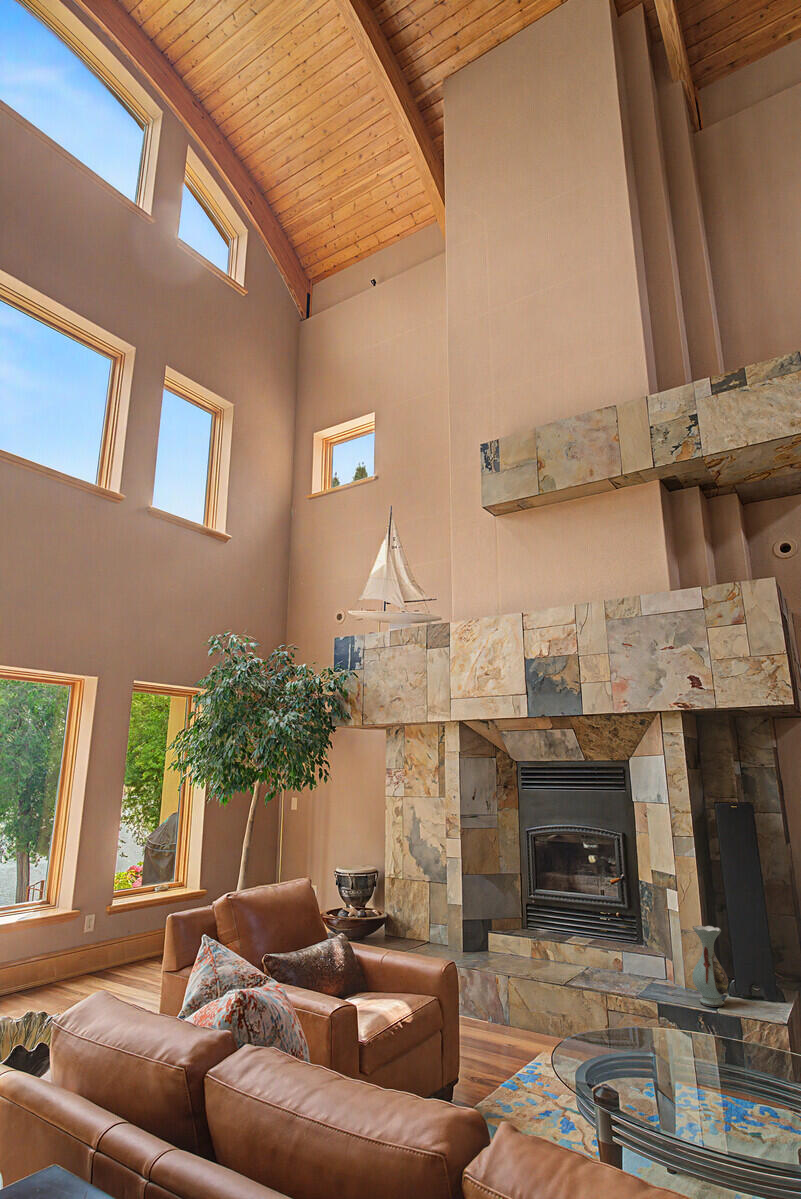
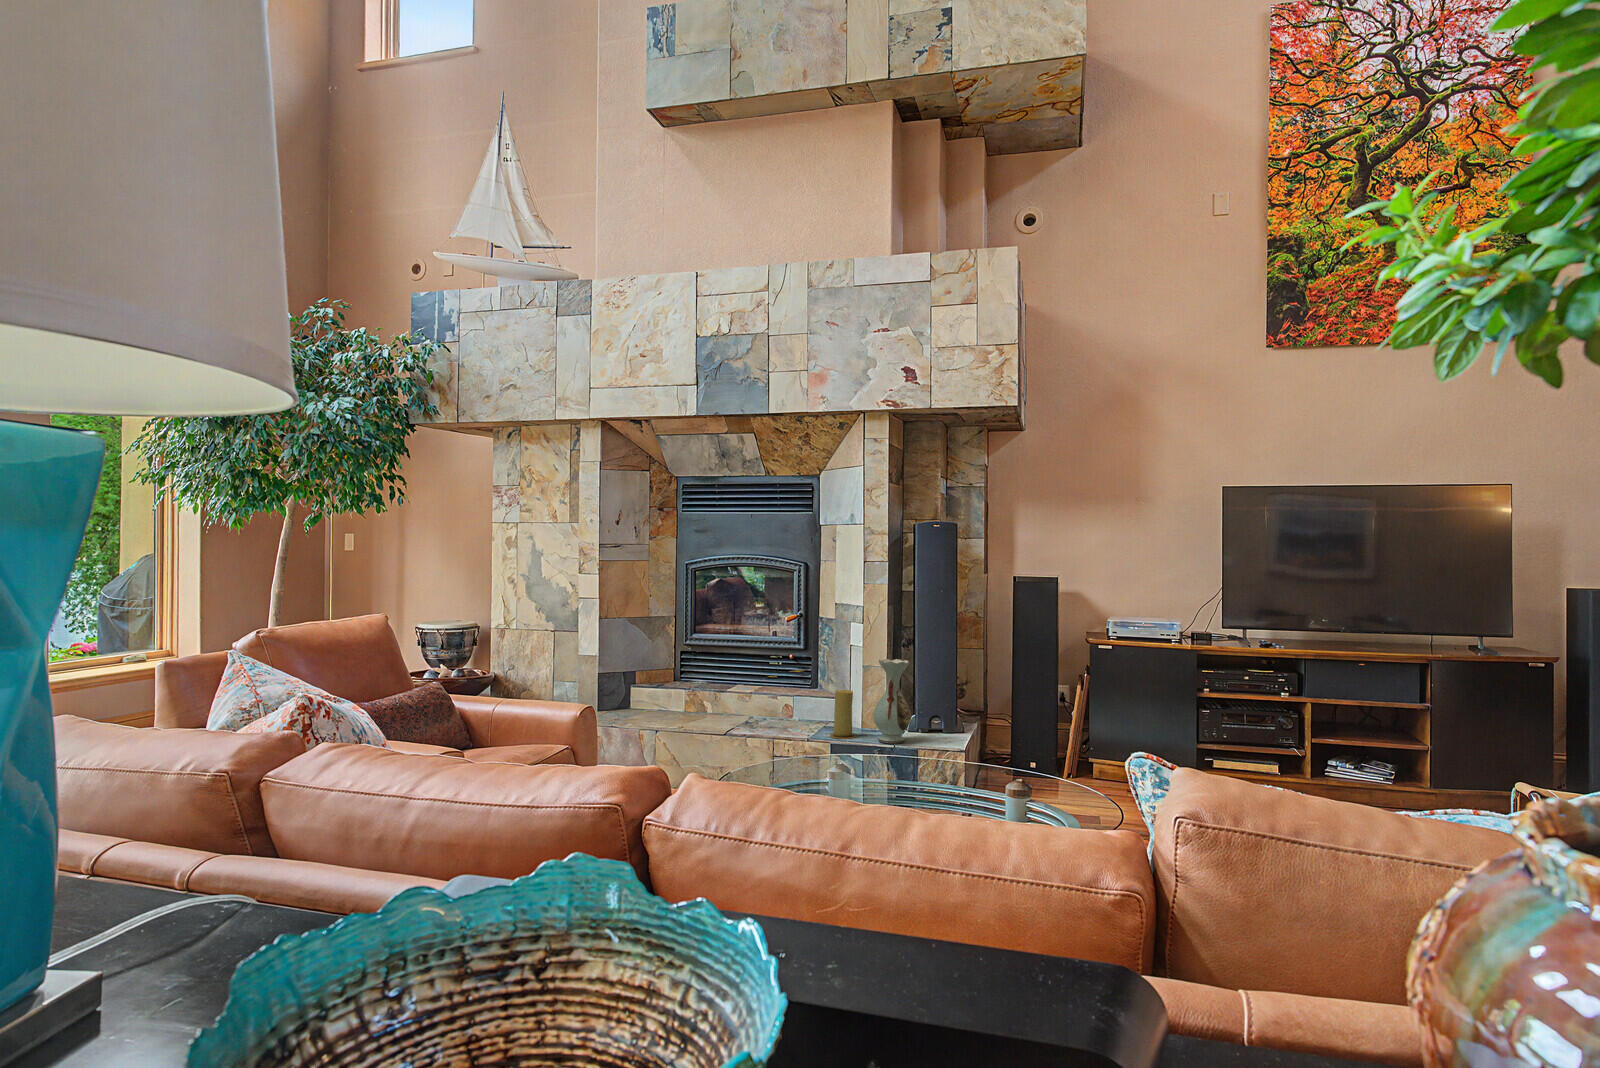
candle: none [655,951,679,997] -> present [830,690,856,739]

